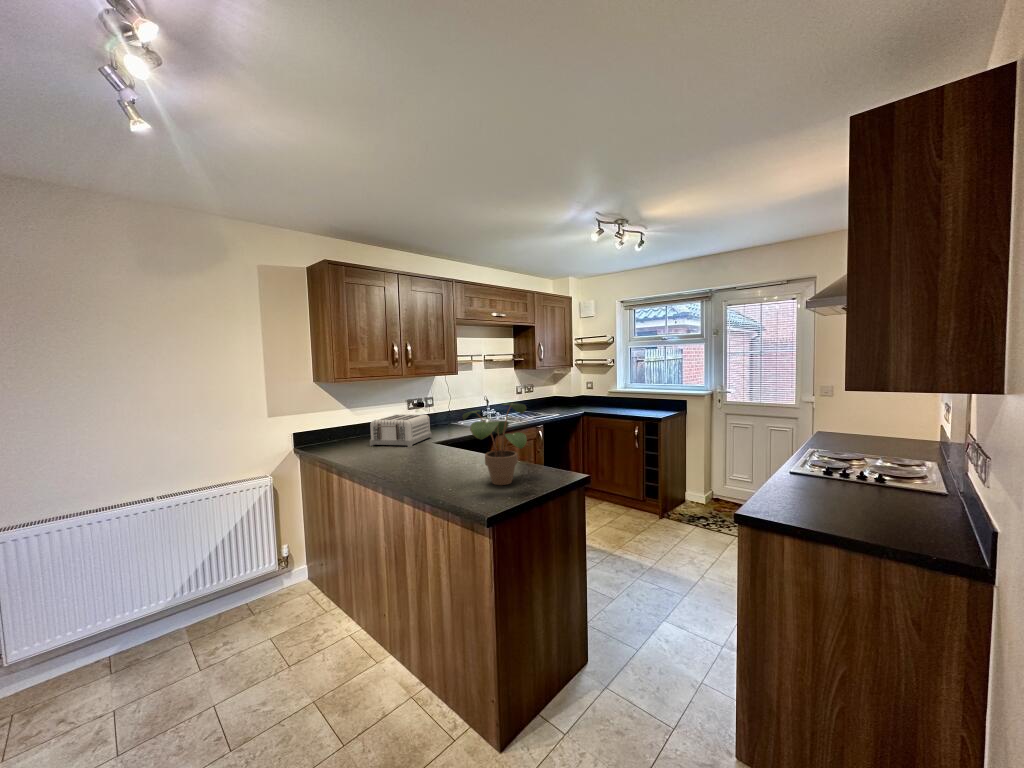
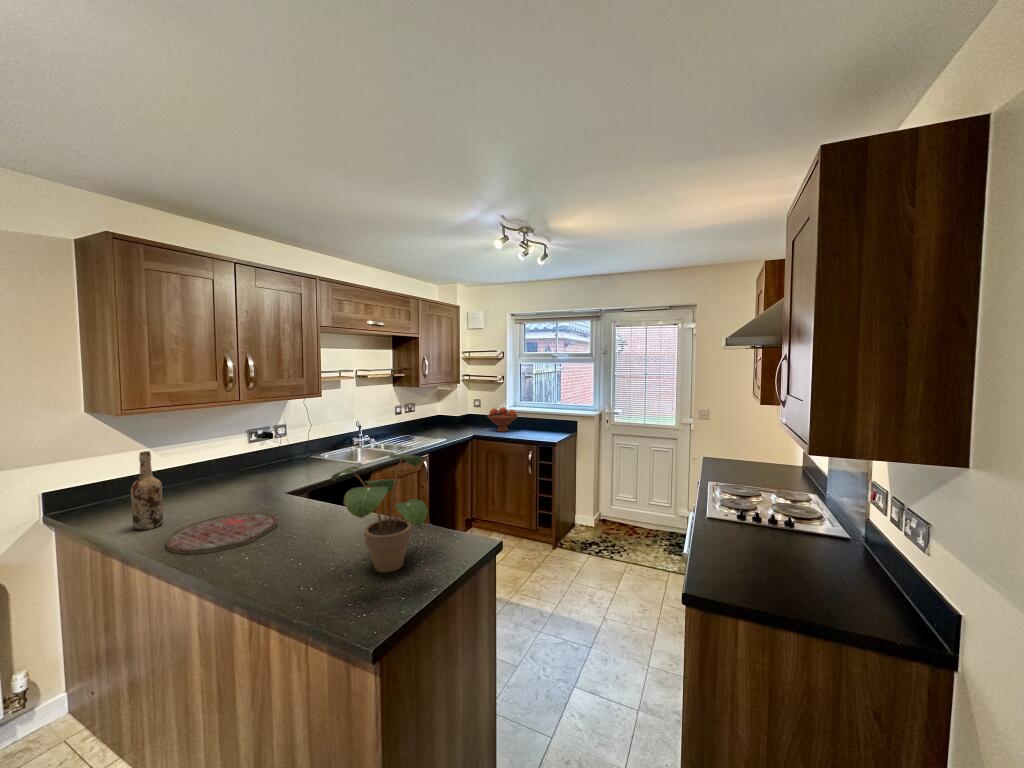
fruit bowl: none [598,388,627,410] -> present [487,408,518,432]
wine bottle: none [341,405,359,457] -> present [131,451,163,530]
toaster: present [370,415,432,447] -> none [184,453,283,503]
cutting board: none [363,451,429,470] -> present [166,512,277,554]

